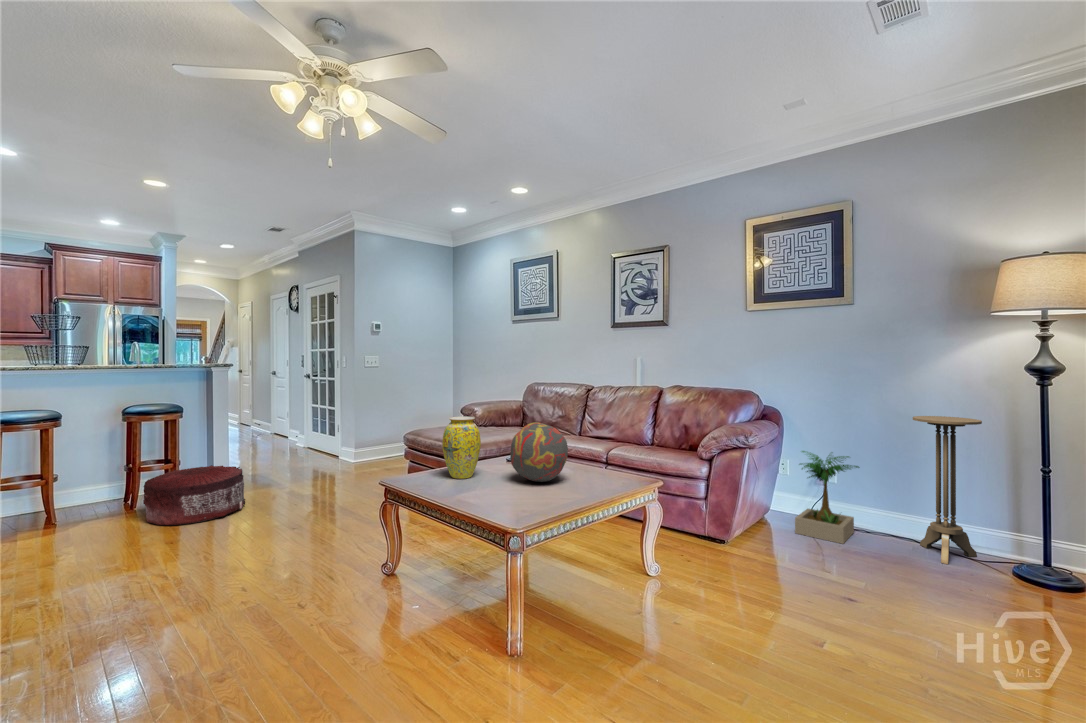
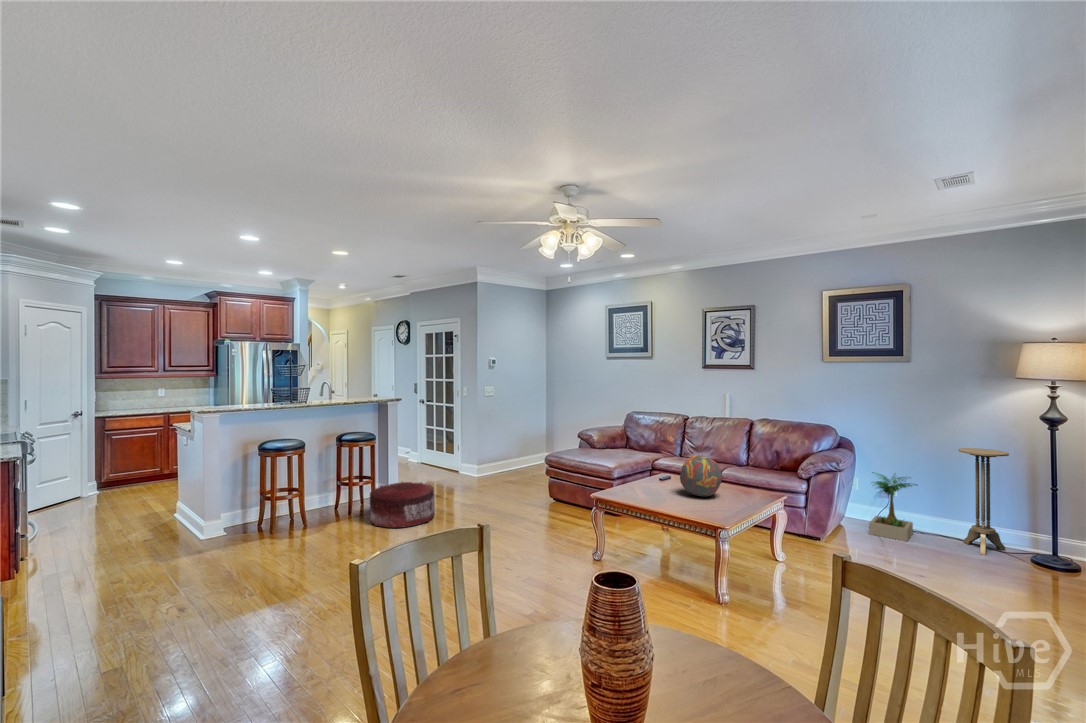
vase: present [442,417,481,479] -> none [630,450,657,494]

